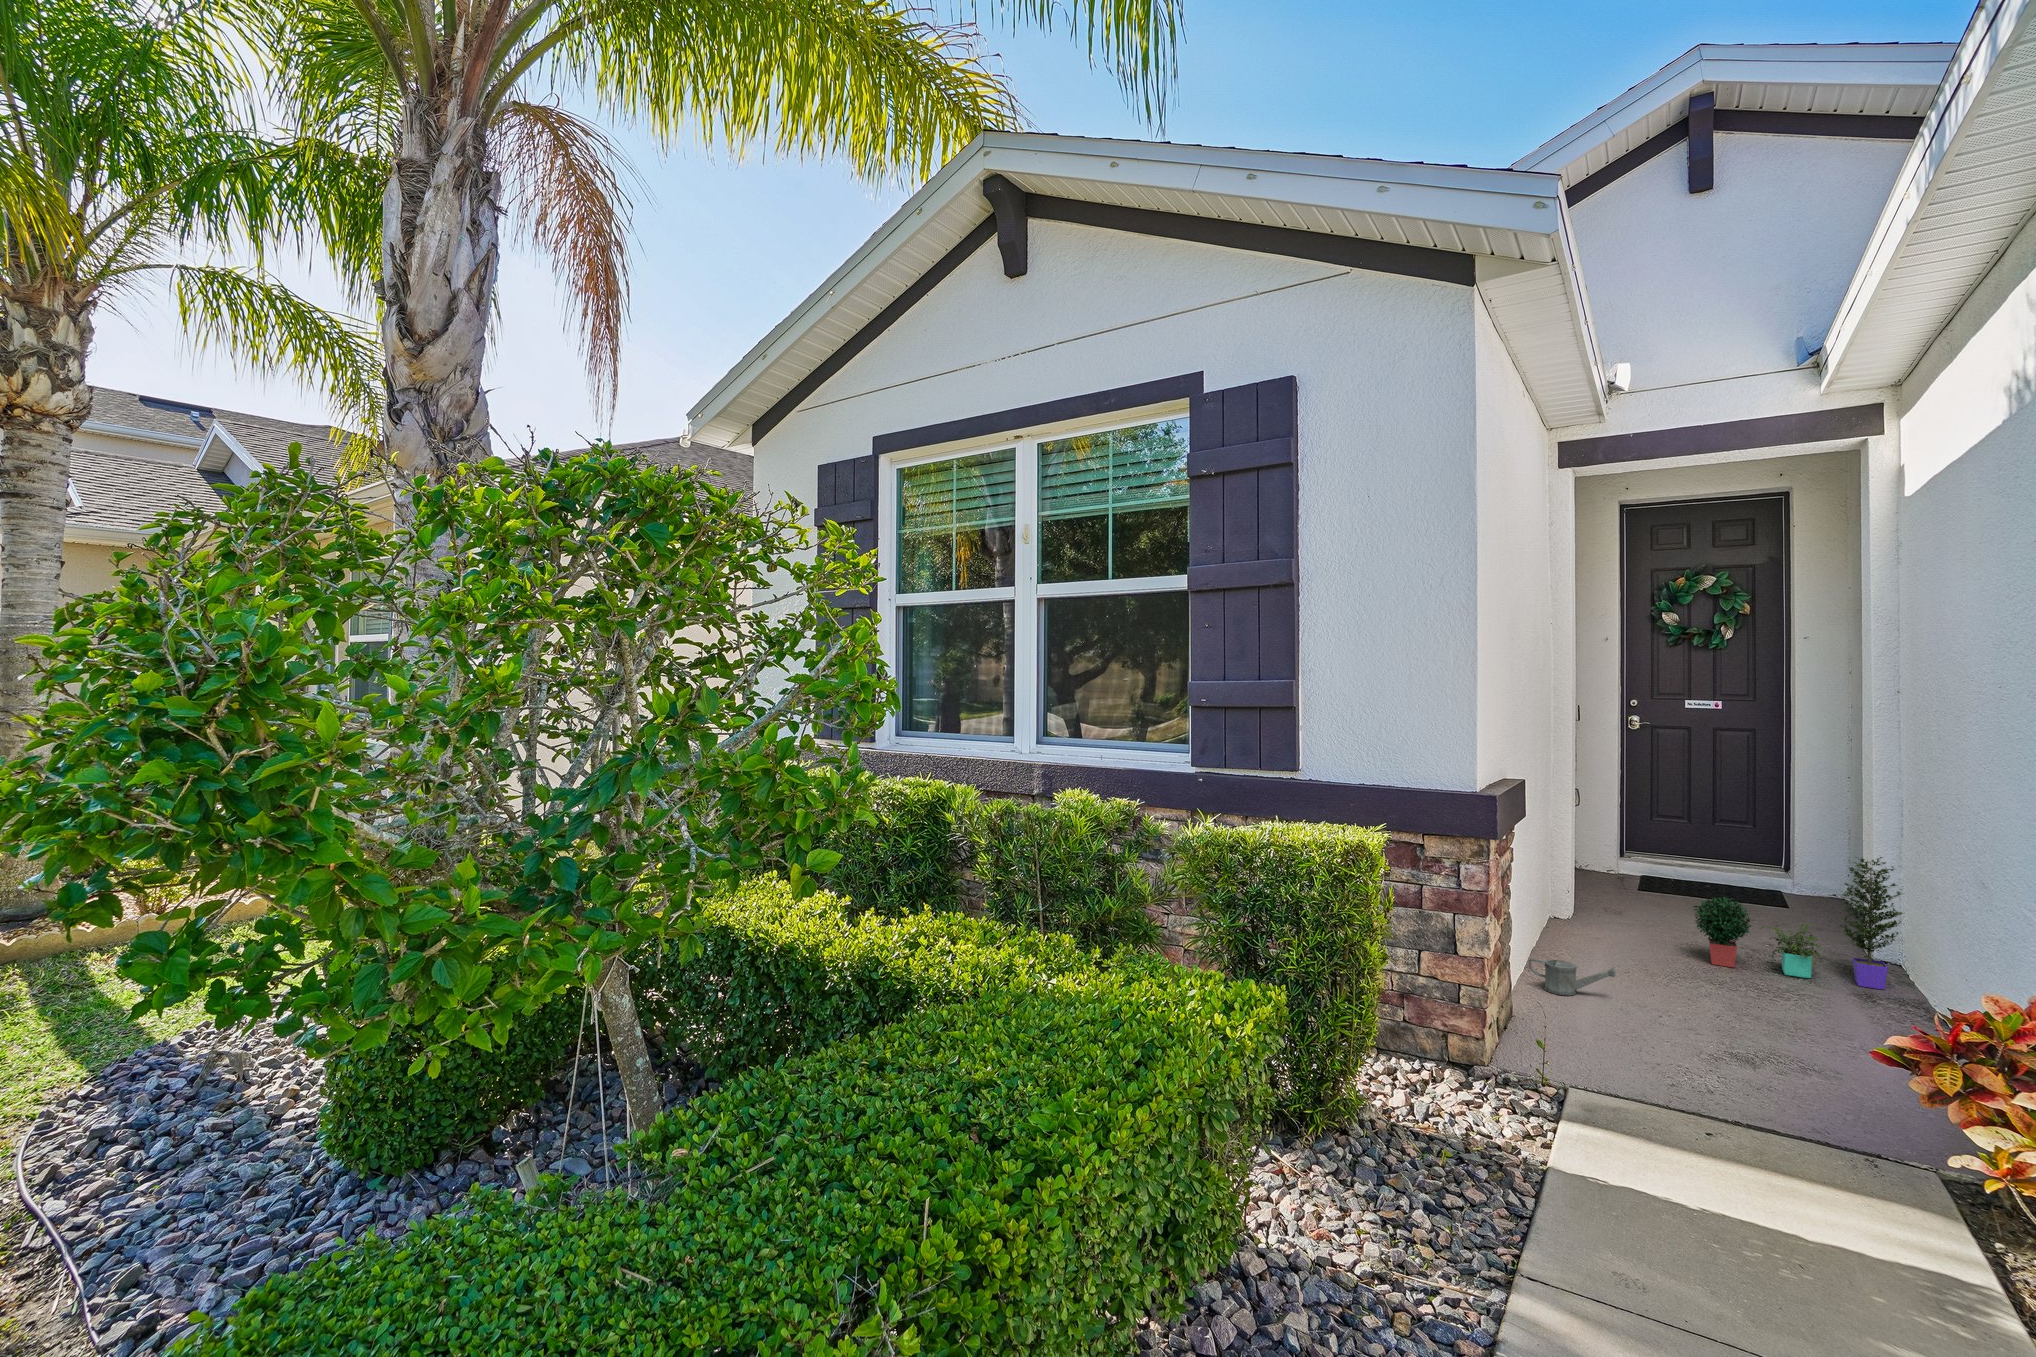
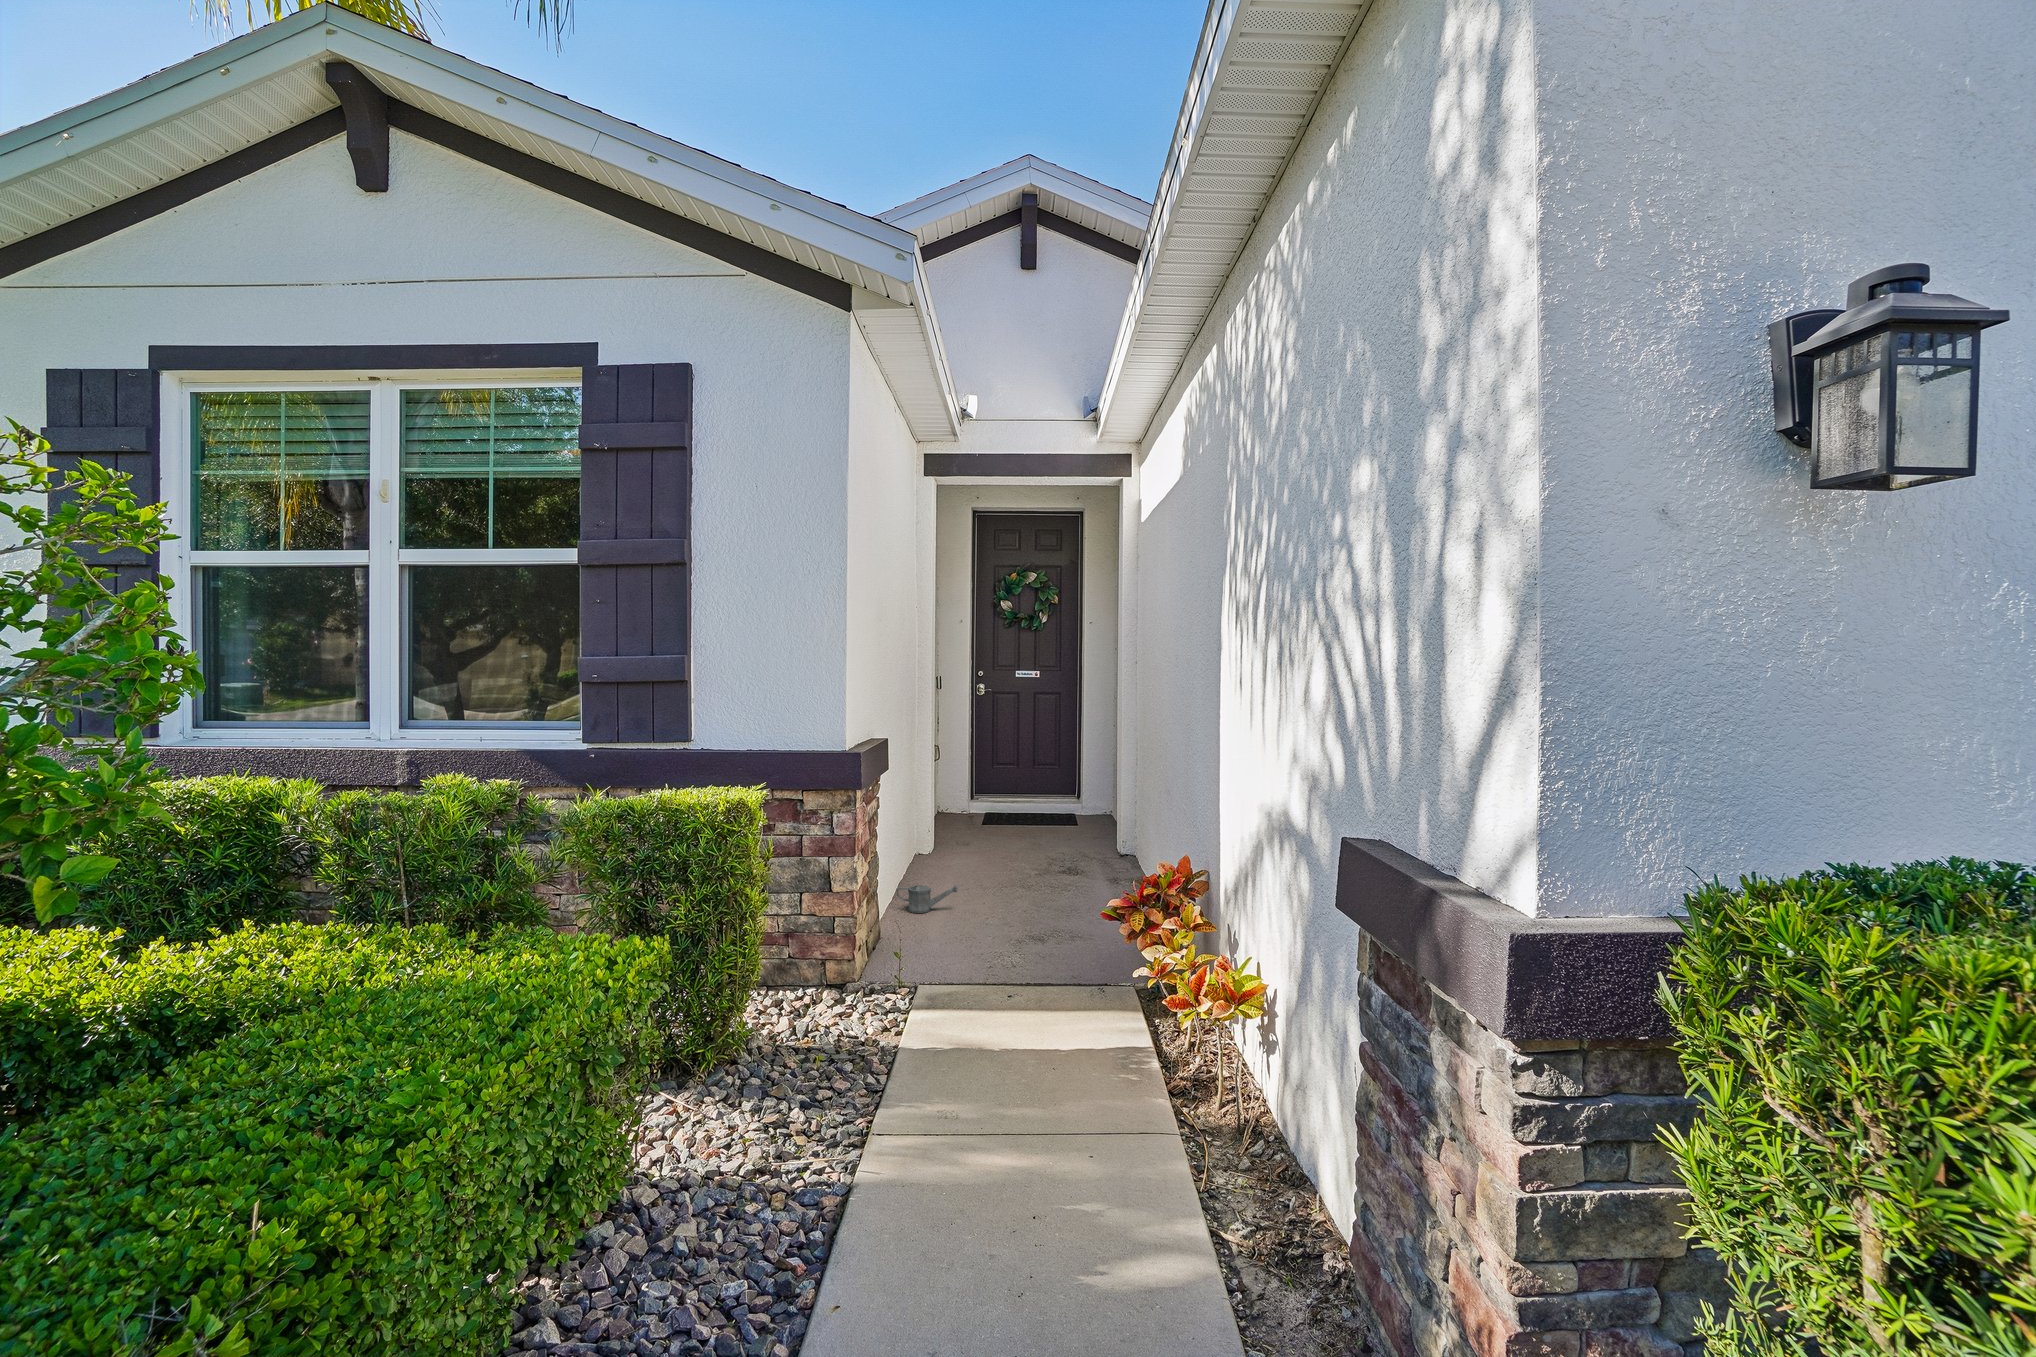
potted plant: present [1693,857,1903,990] -> none [1012,781,1131,873]

